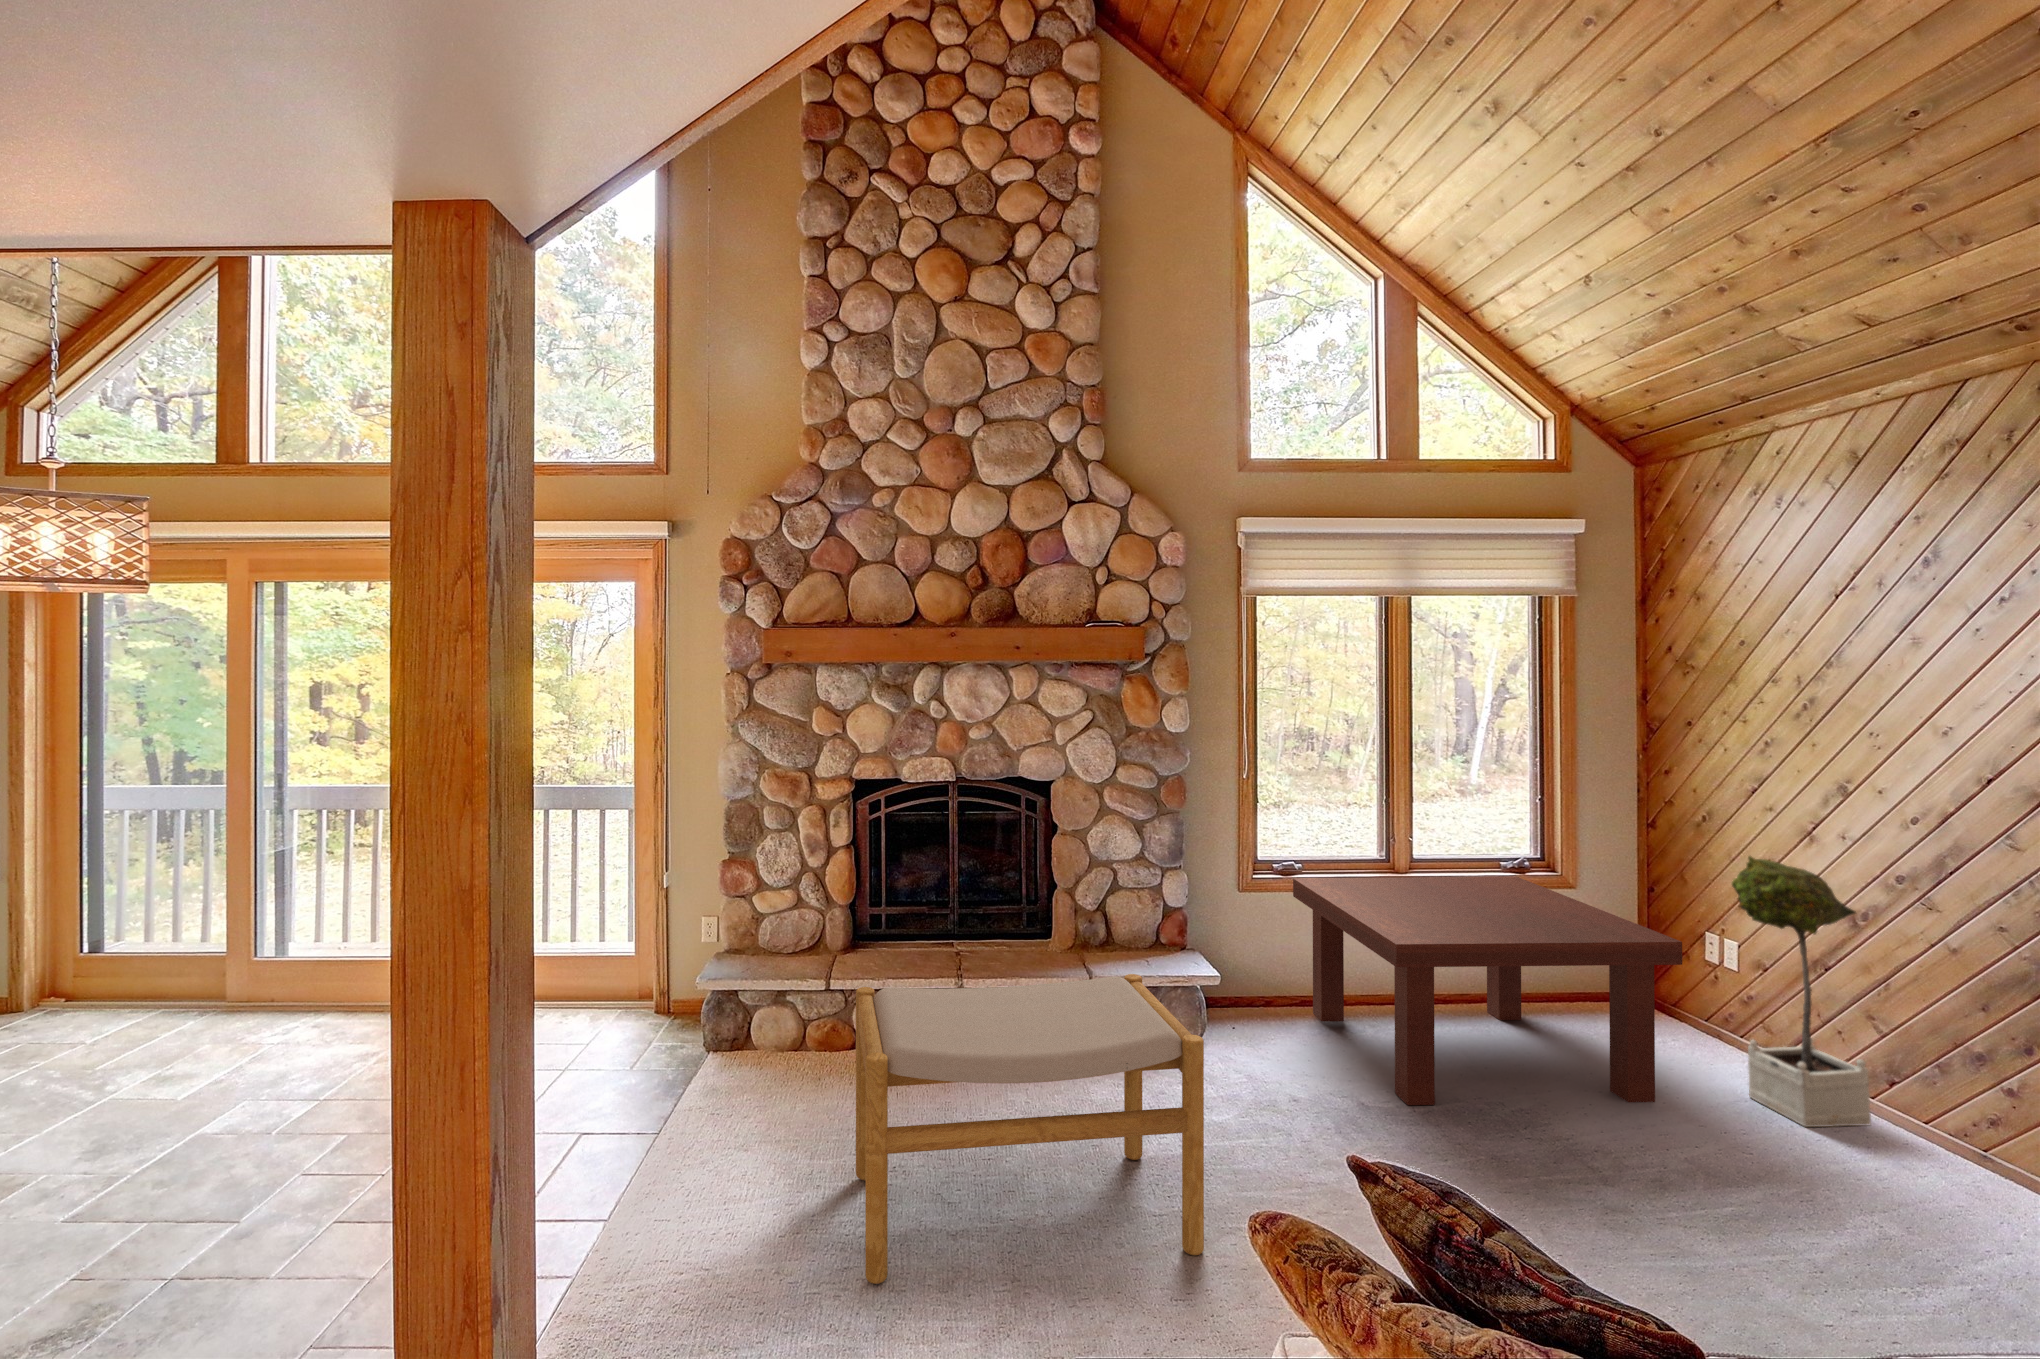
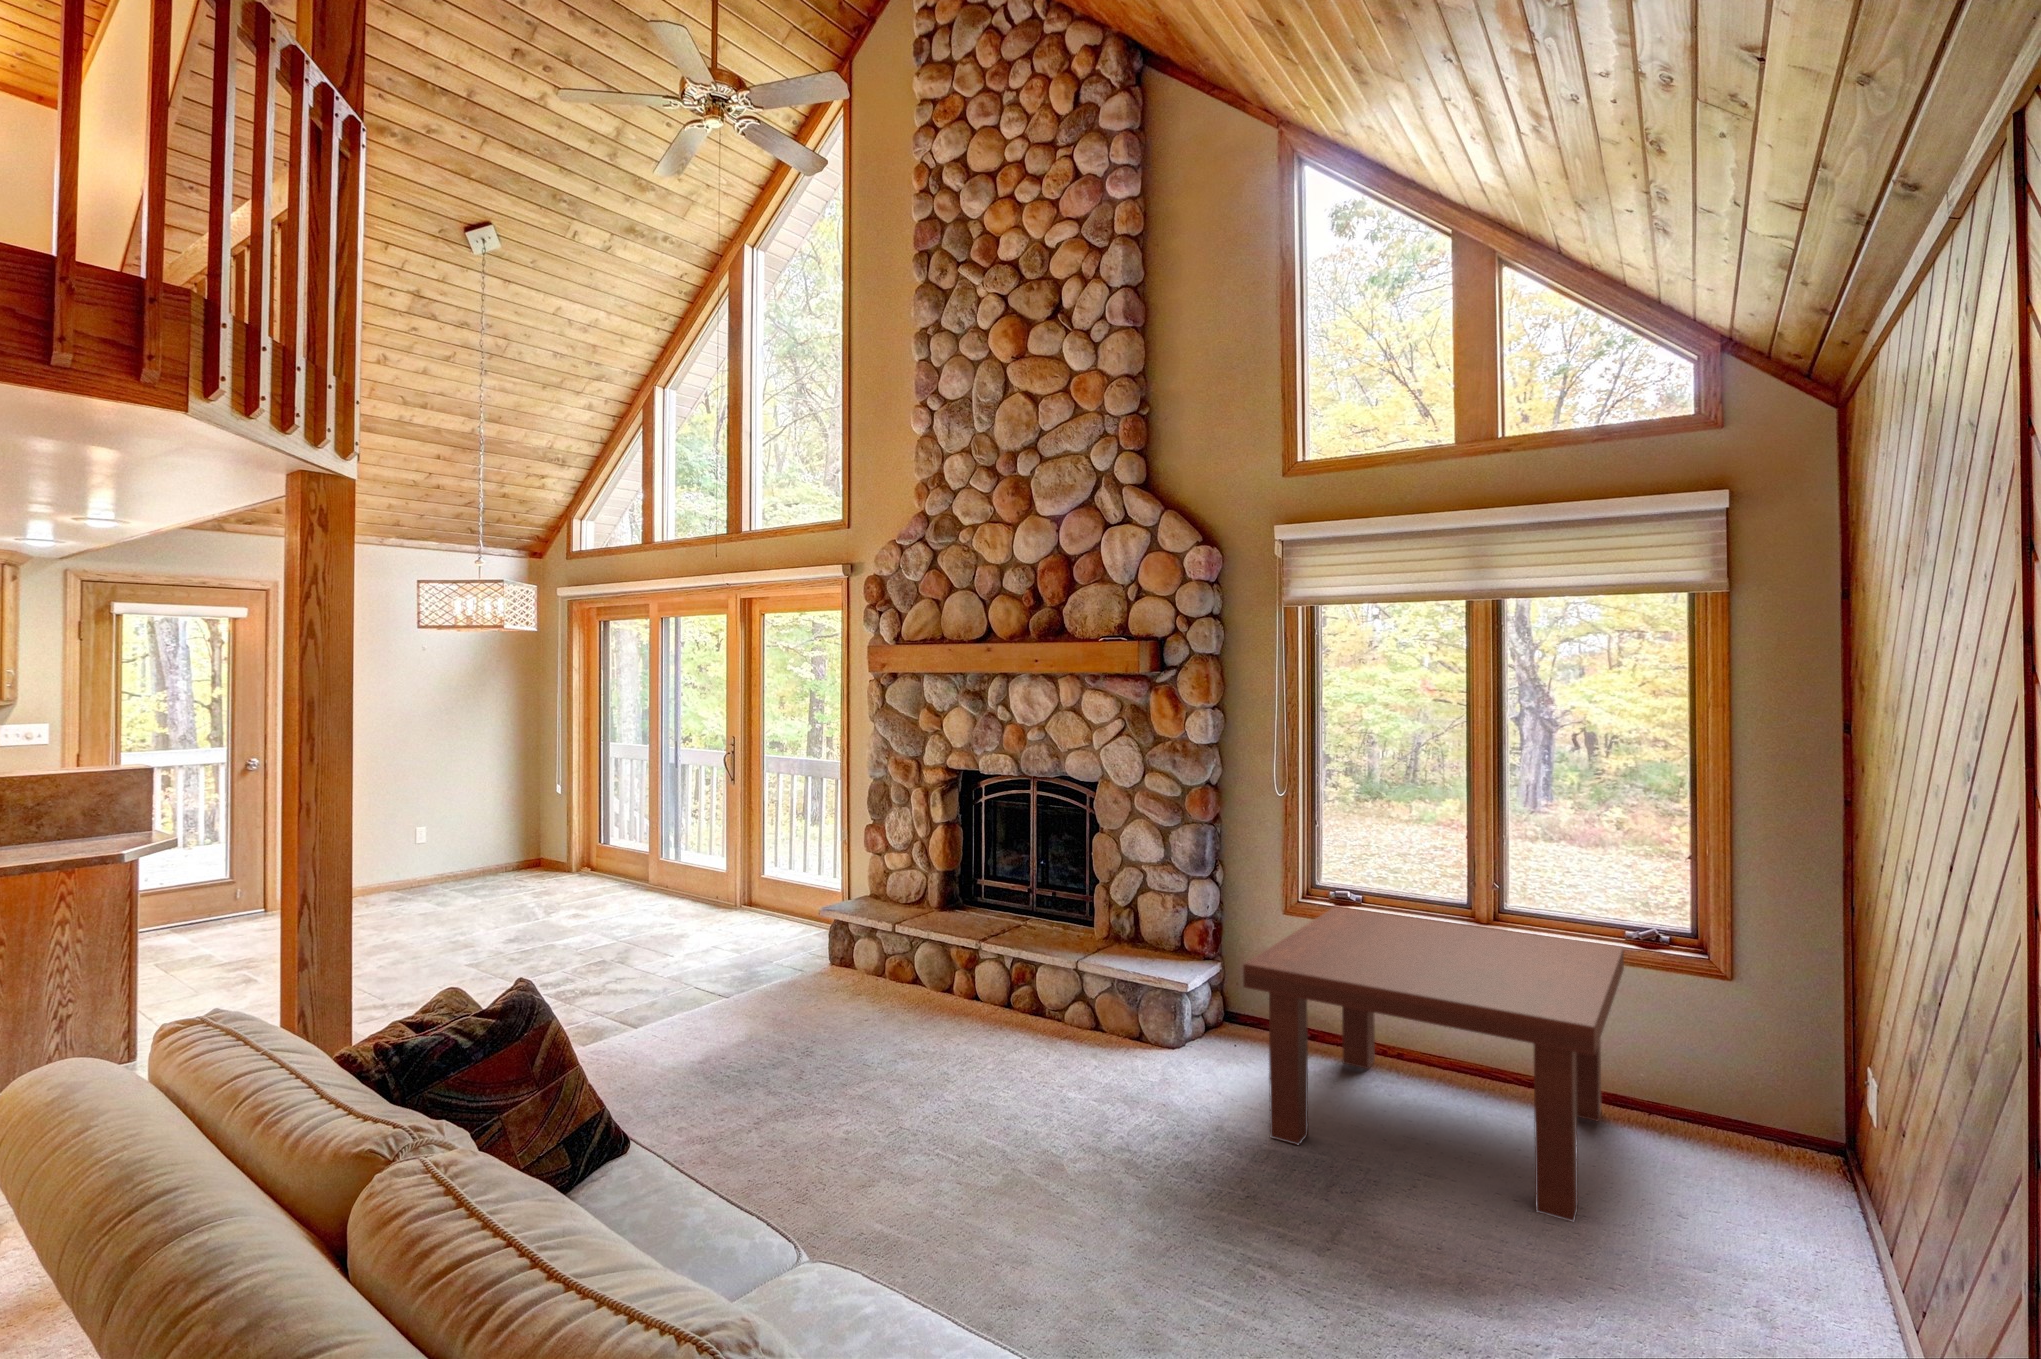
potted tree: present [1732,856,1871,1127] -> none [1688,936,1870,1339]
footstool: present [856,974,1204,1284] -> none [687,910,972,1155]

